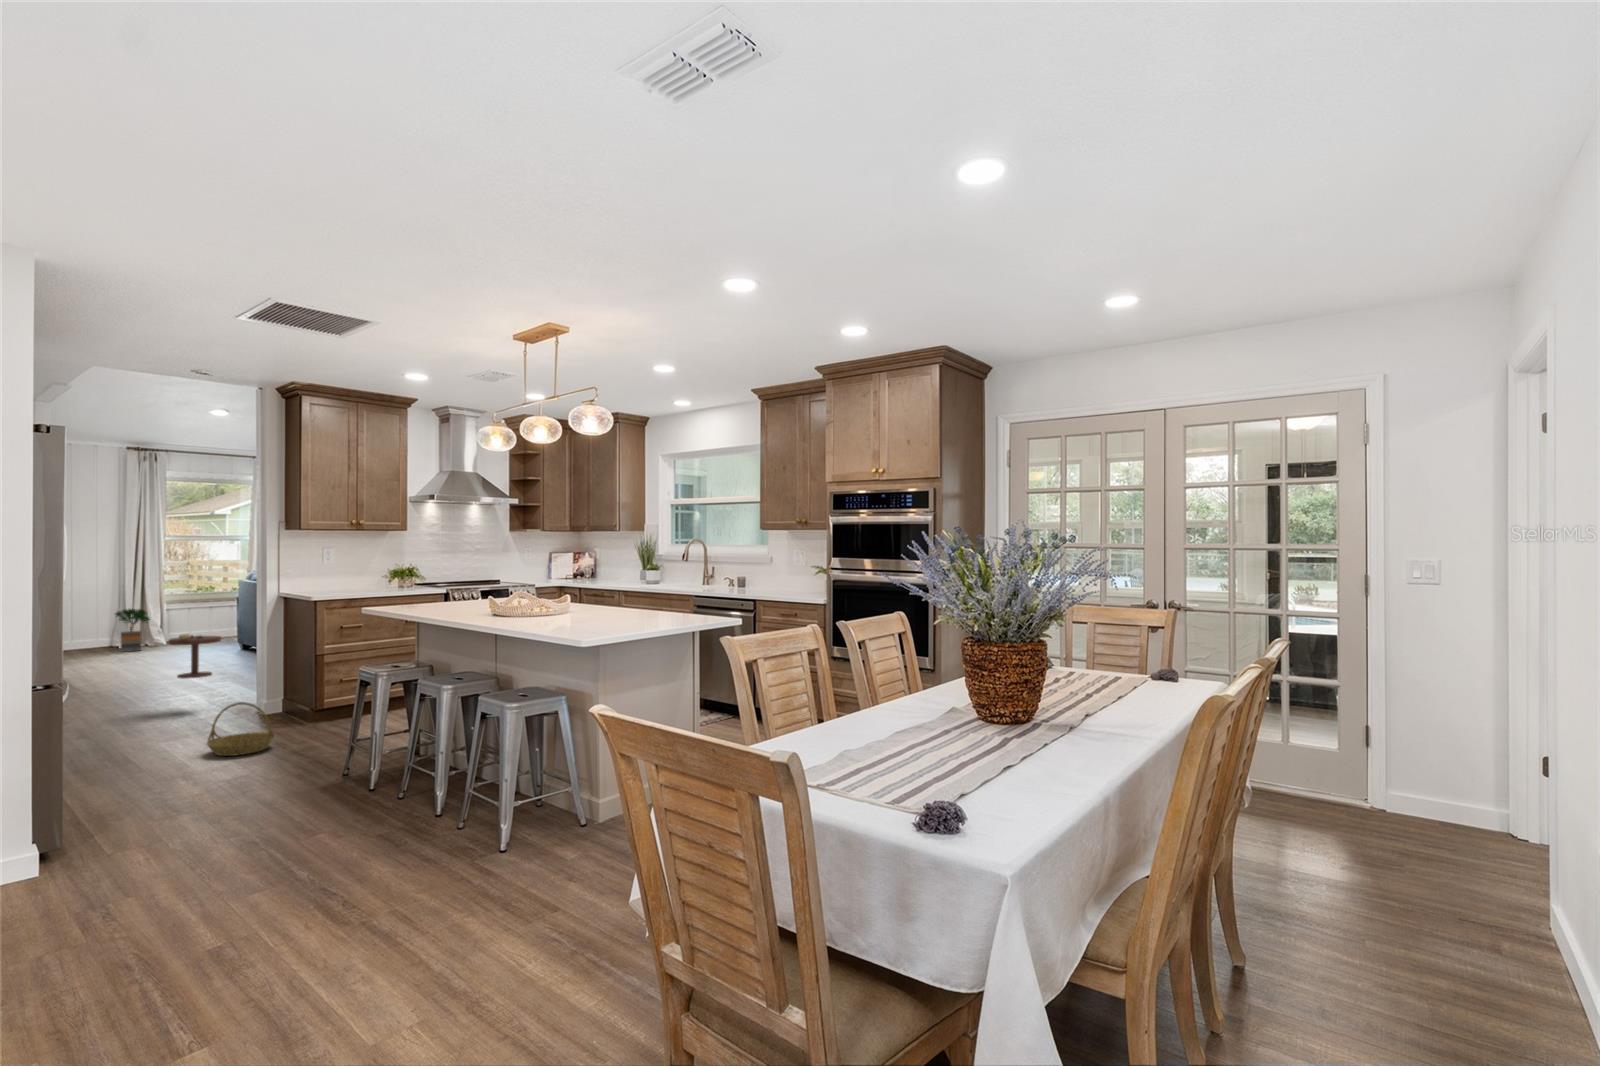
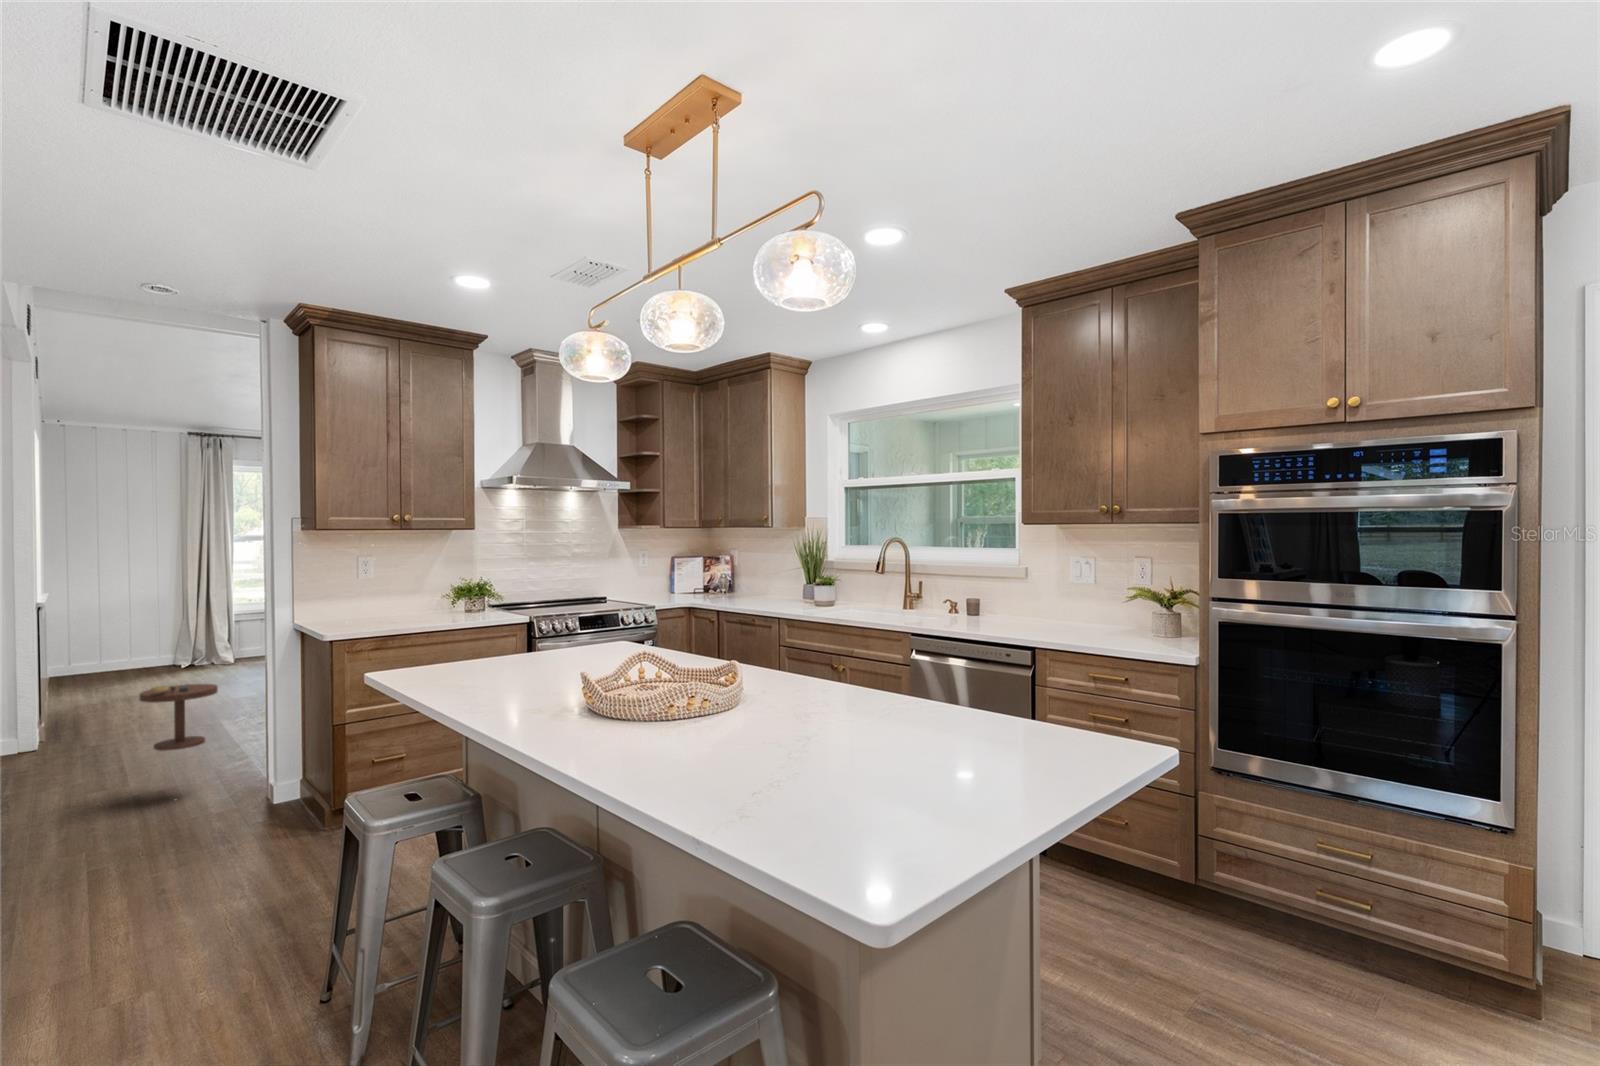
potted tree: present [115,608,150,652] -> none [171,621,215,674]
basket: present [207,702,275,756] -> none [119,827,241,927]

